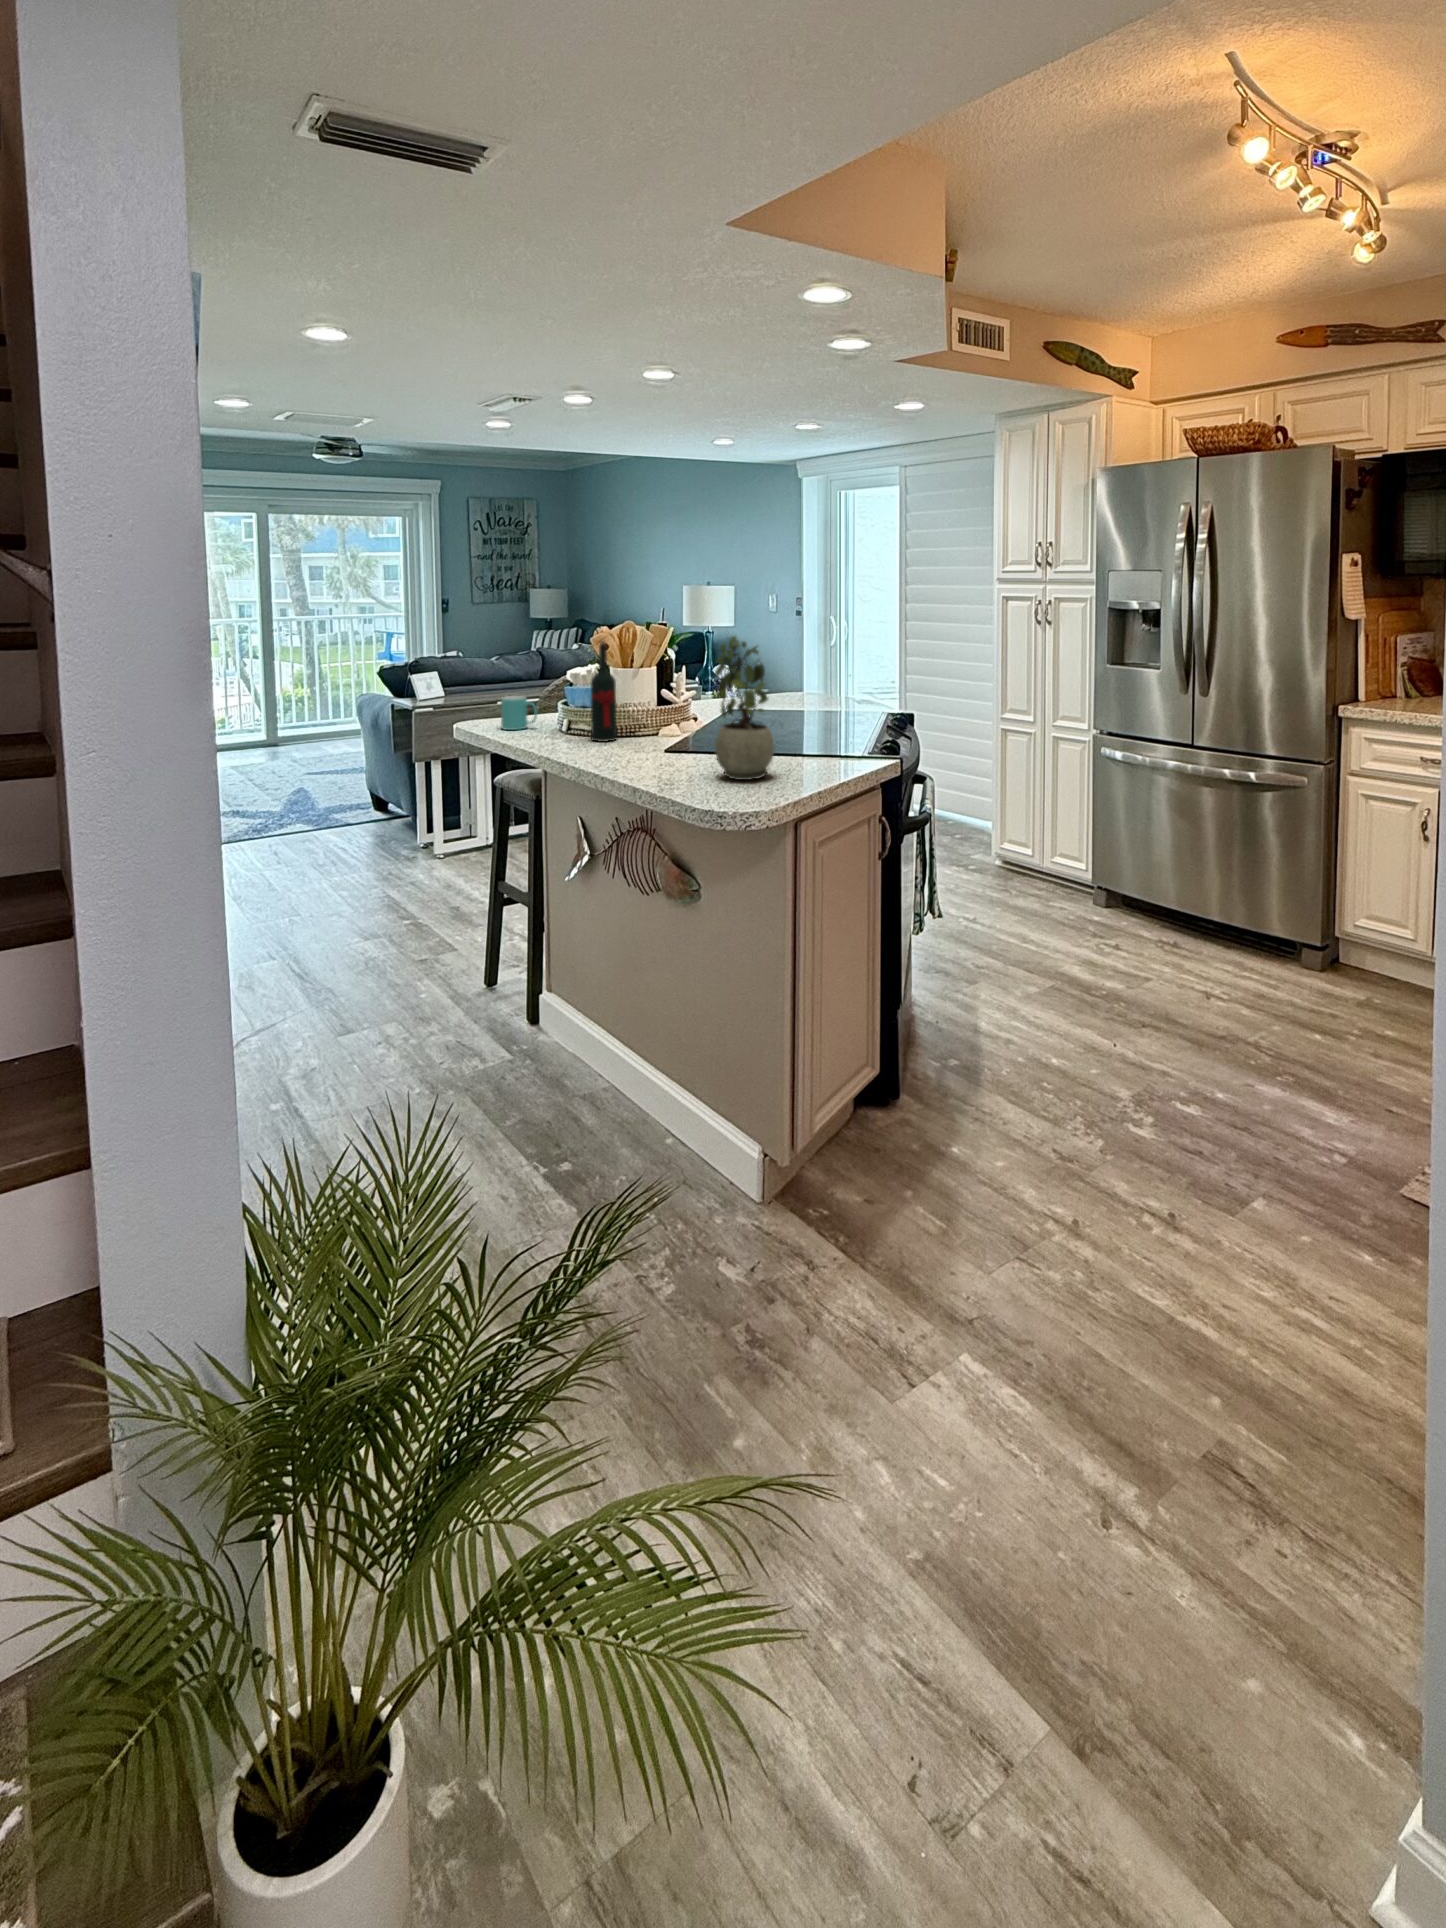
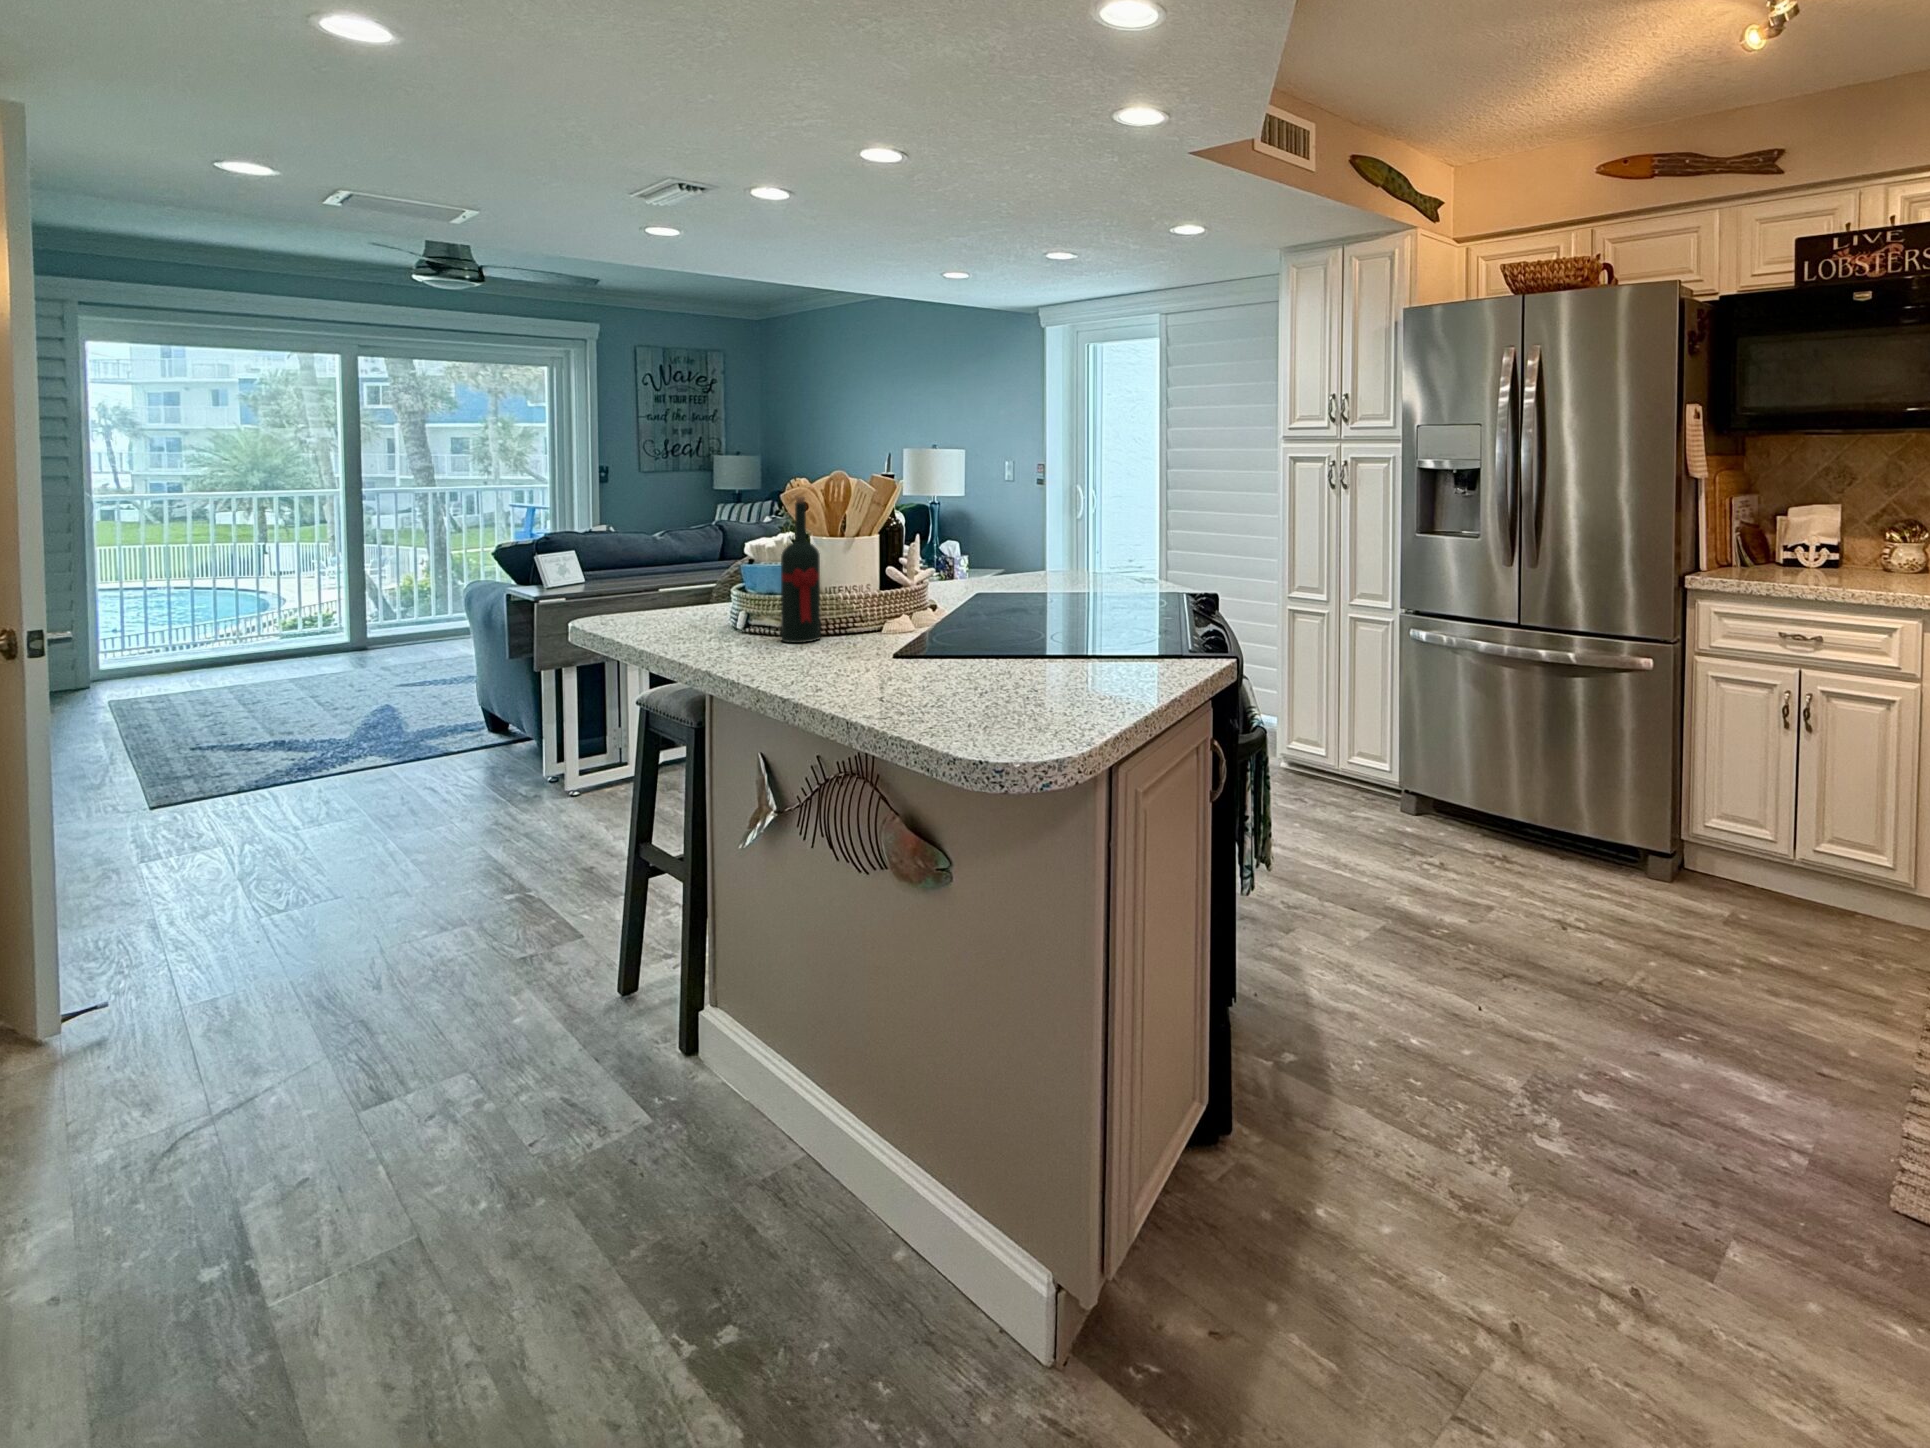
potted plant: present [715,636,774,780] -> none [979,480,1069,700]
mug: present [501,696,537,730] -> none [643,578,700,628]

